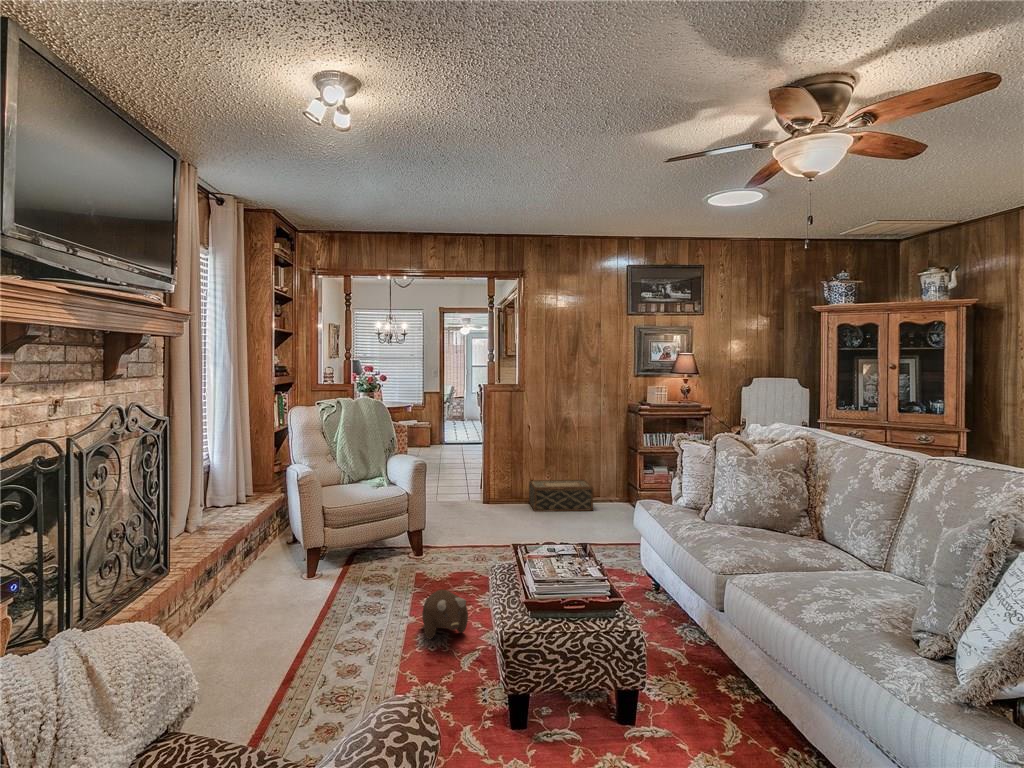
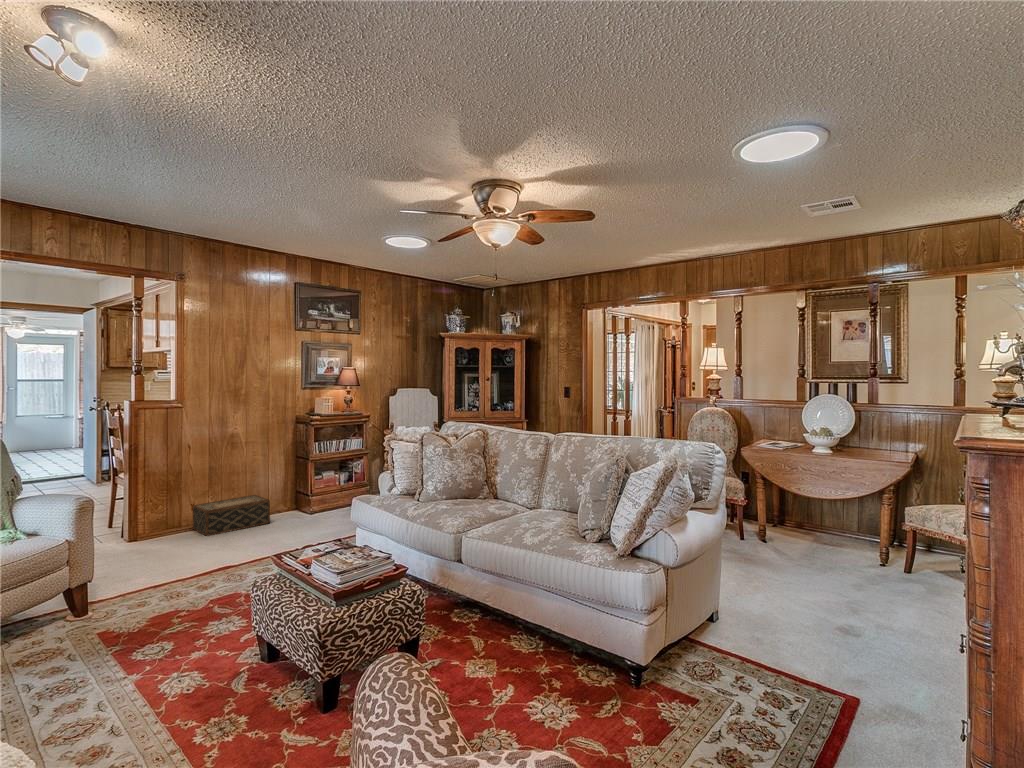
plush toy: present [422,589,468,639] -> none [158,624,225,683]

